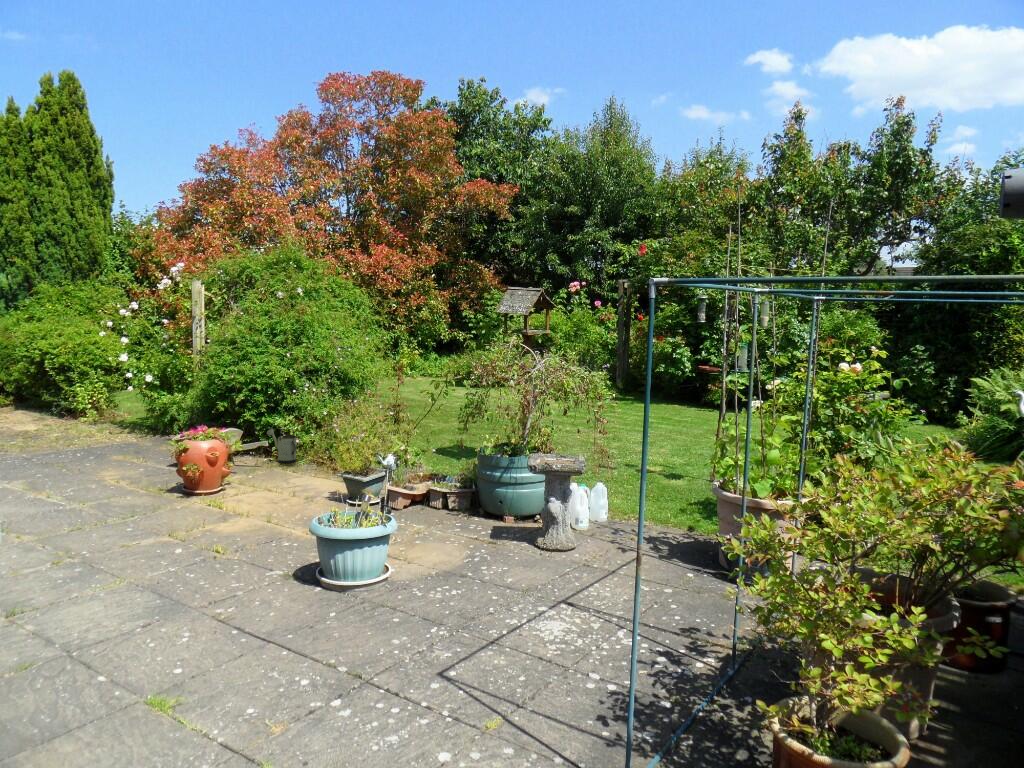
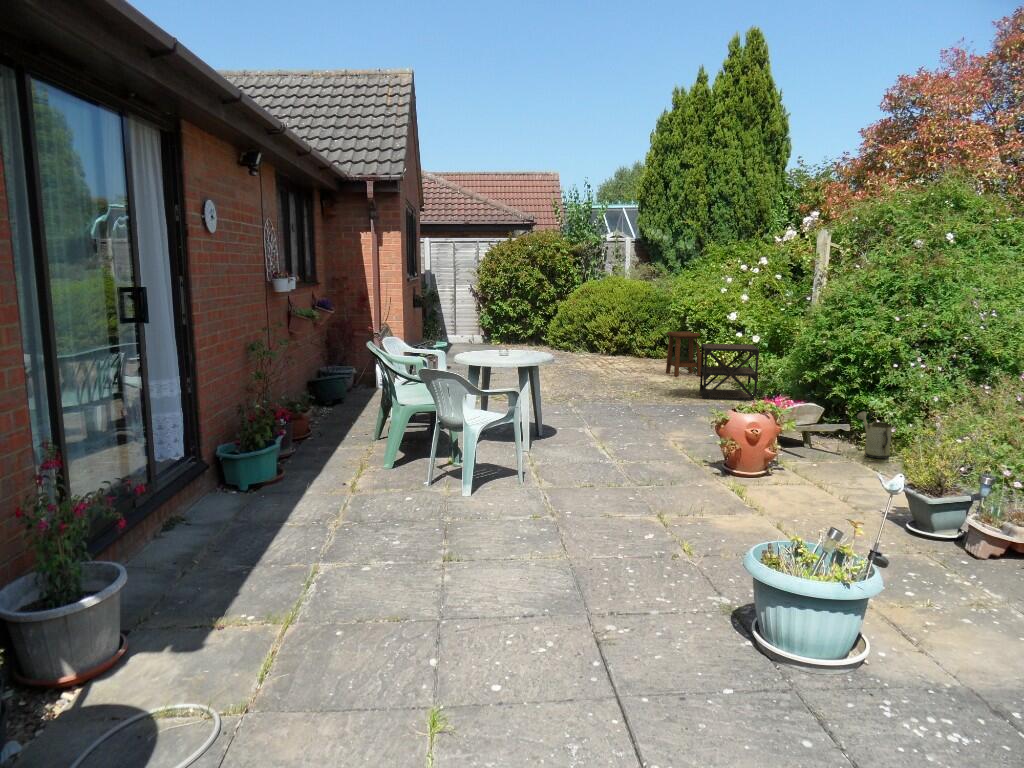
stool: none [23,374,71,421] -> present [666,332,701,376]
side table: none [83,383,151,439] -> present [699,344,759,401]

